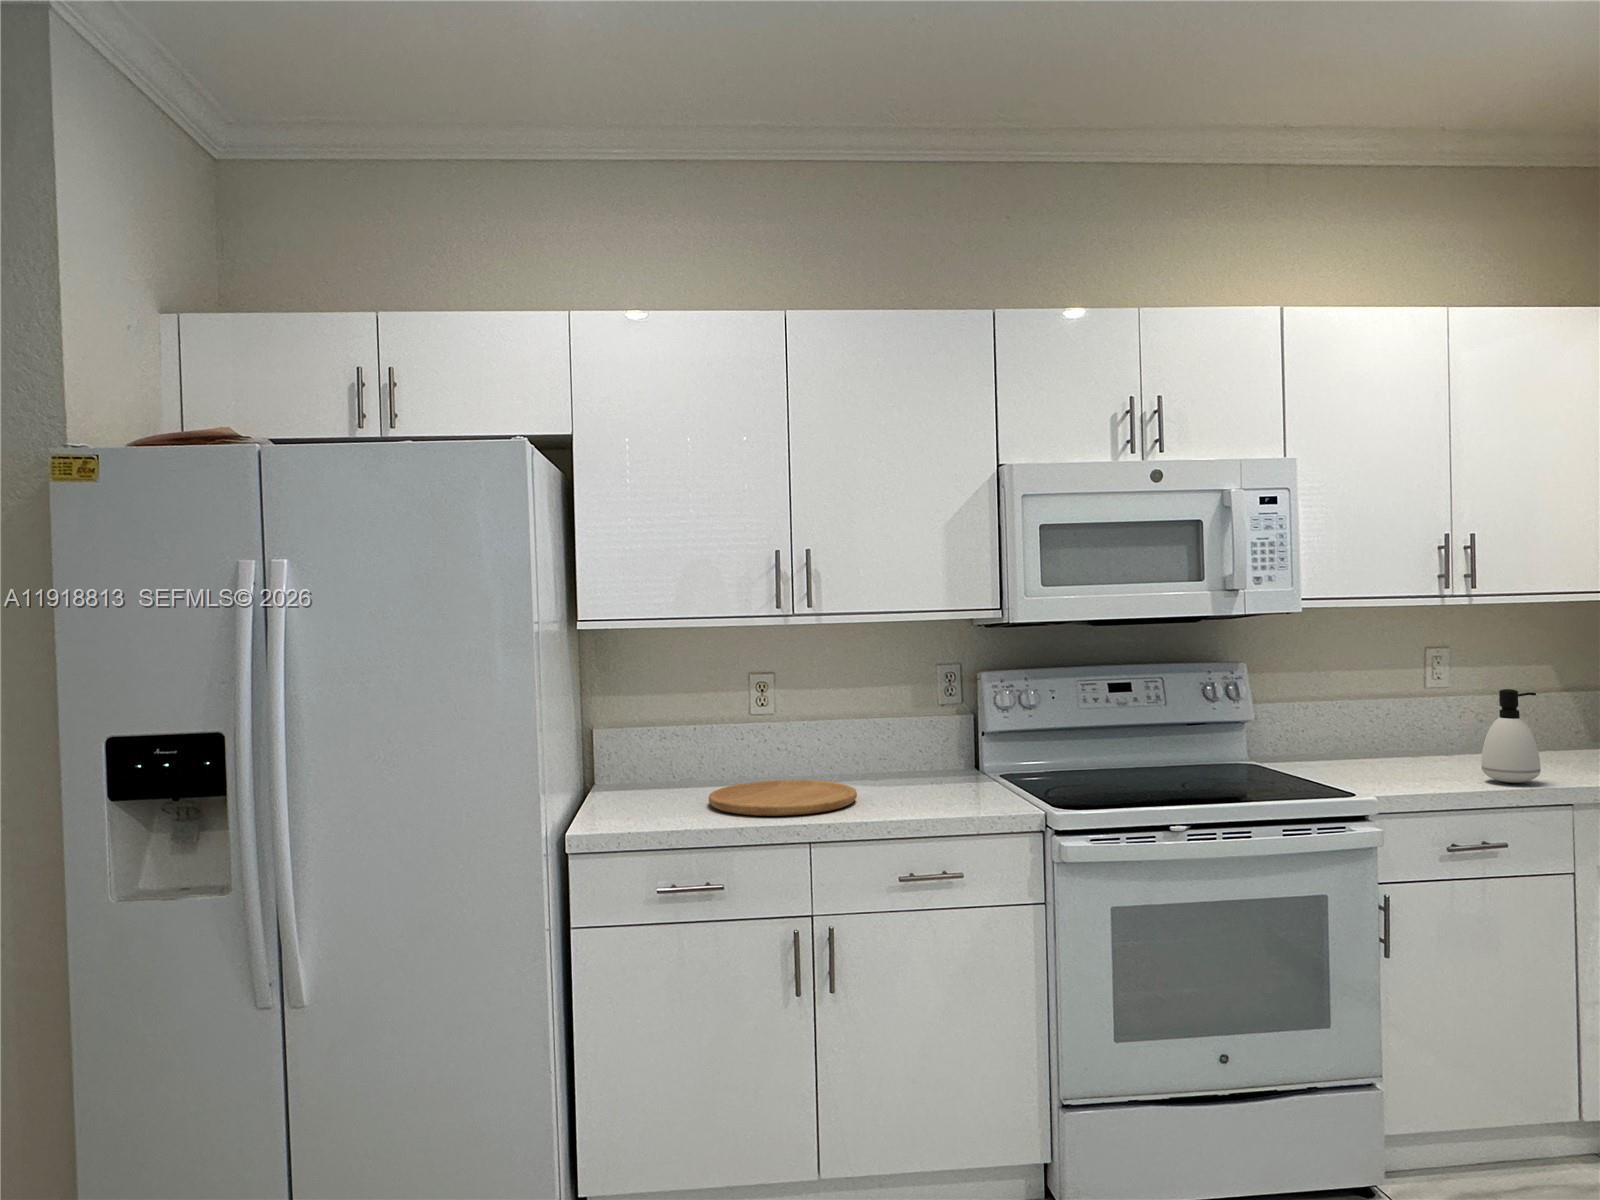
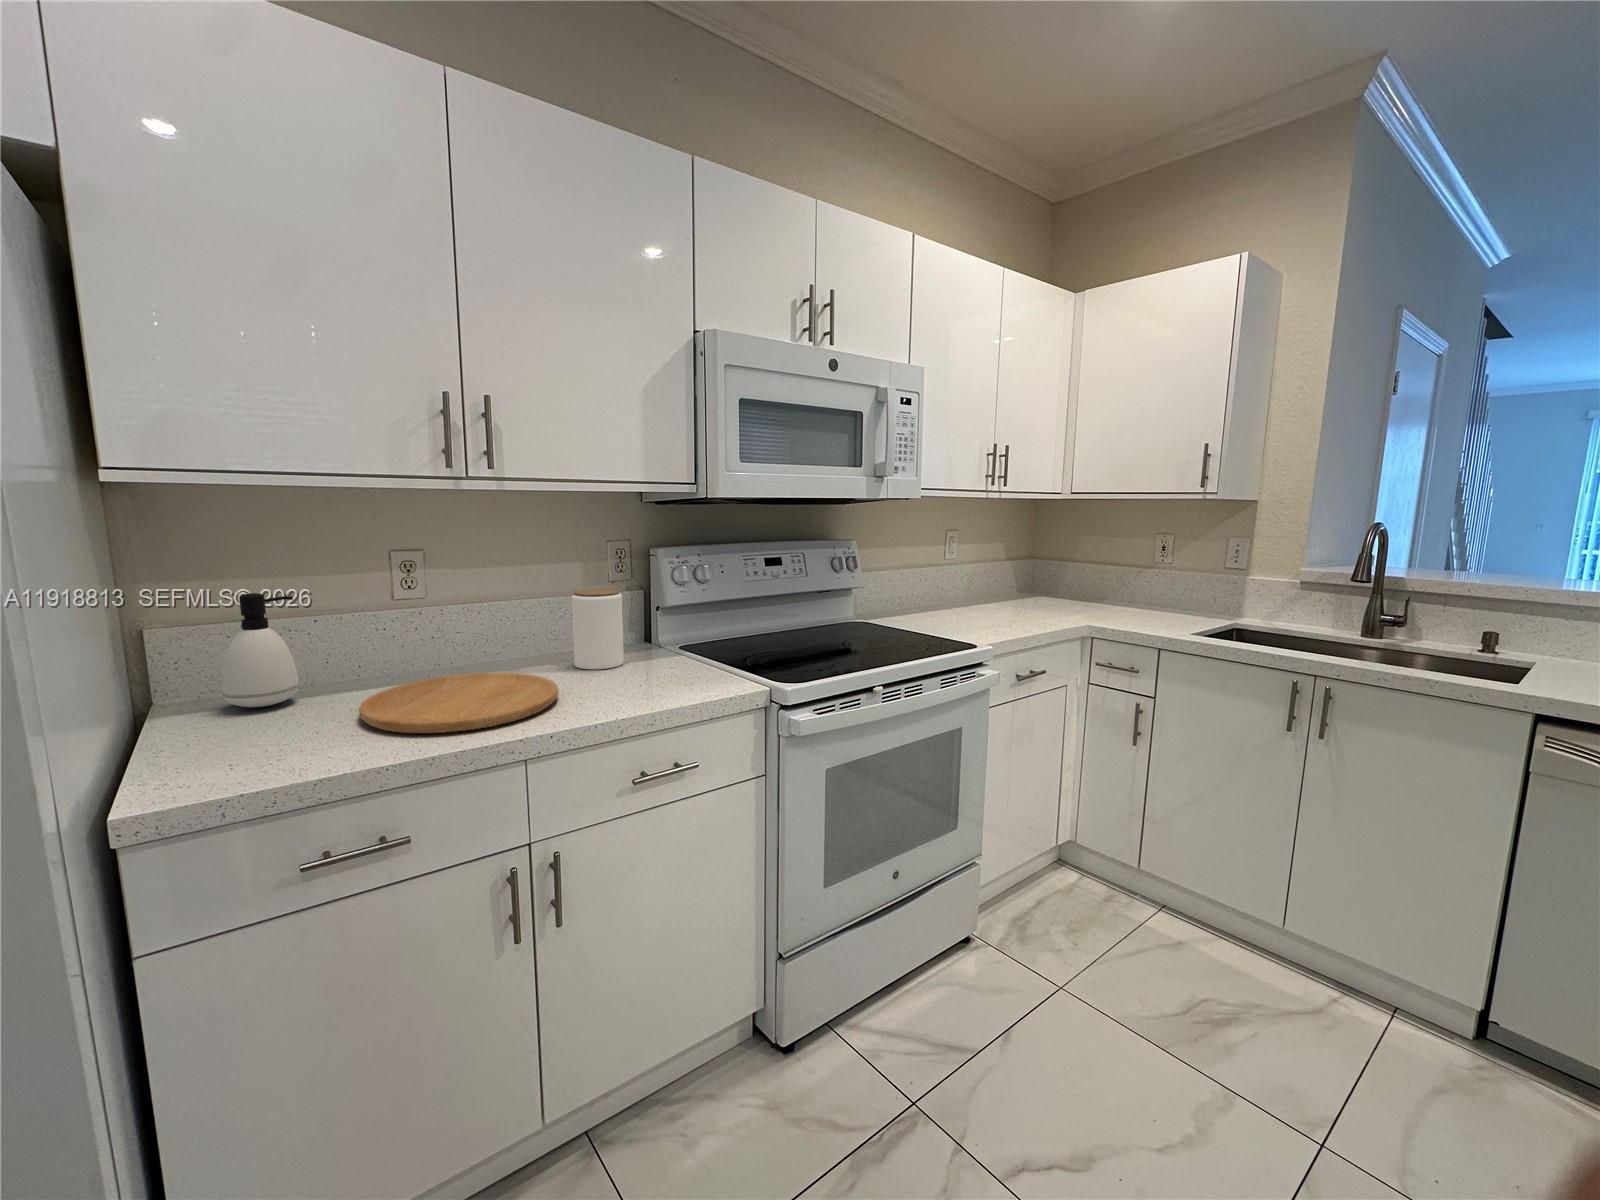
soap dispenser: present [1481,689,1541,783] -> present [222,593,299,707]
jar: none [891,711,939,788] -> present [572,589,624,669]

